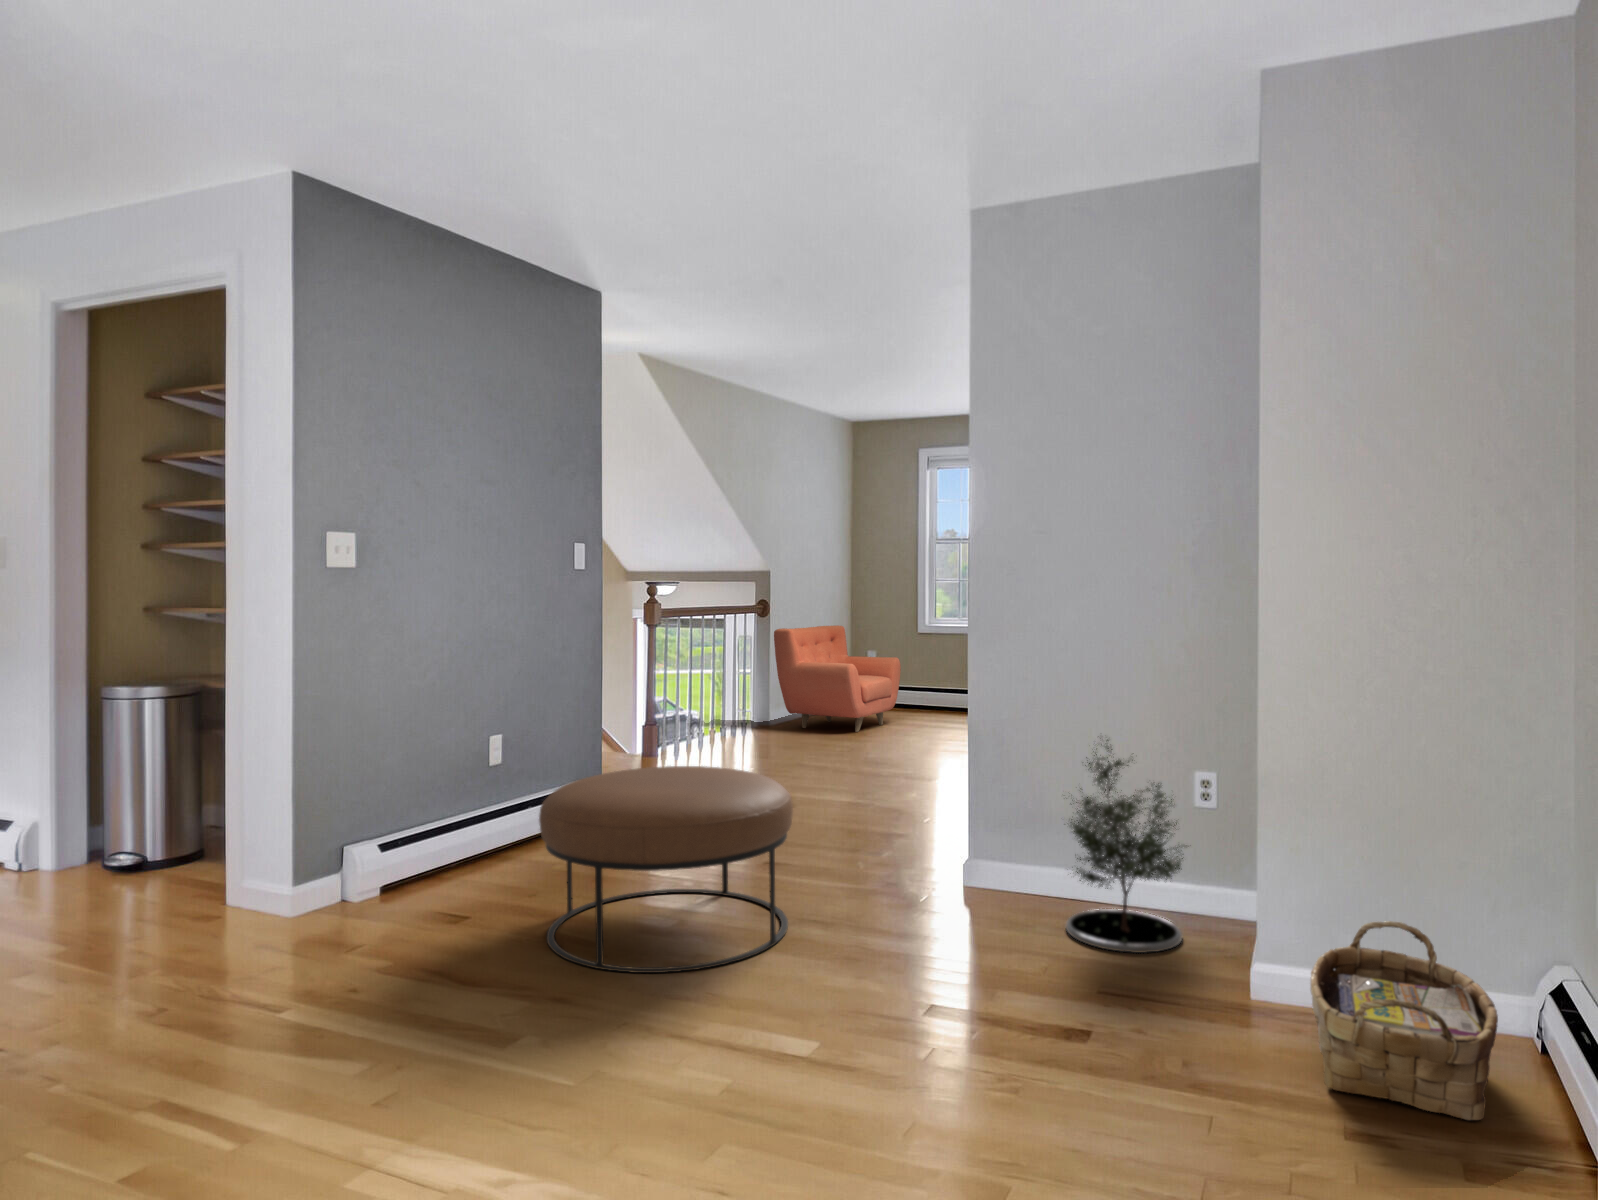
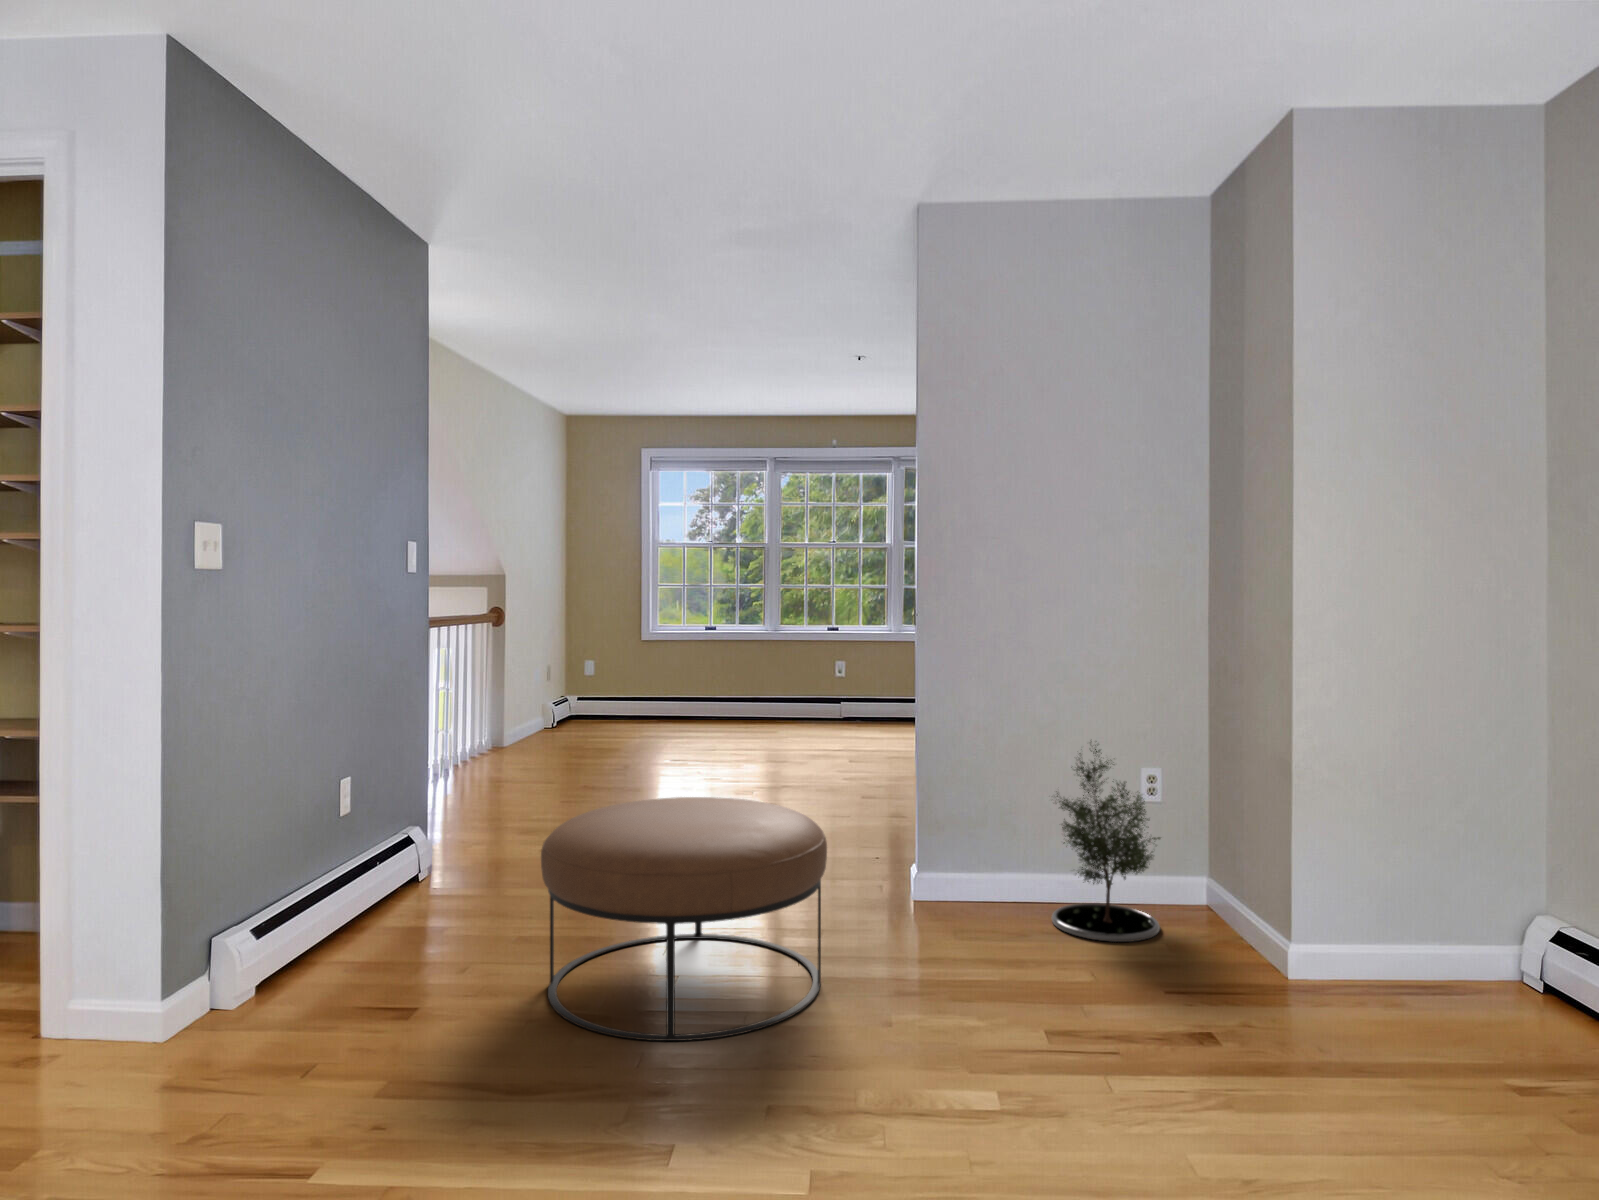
armchair: present [774,625,901,732] -> none [515,635,645,749]
woven basket: present [1310,921,1498,1120] -> none [1354,885,1529,1038]

